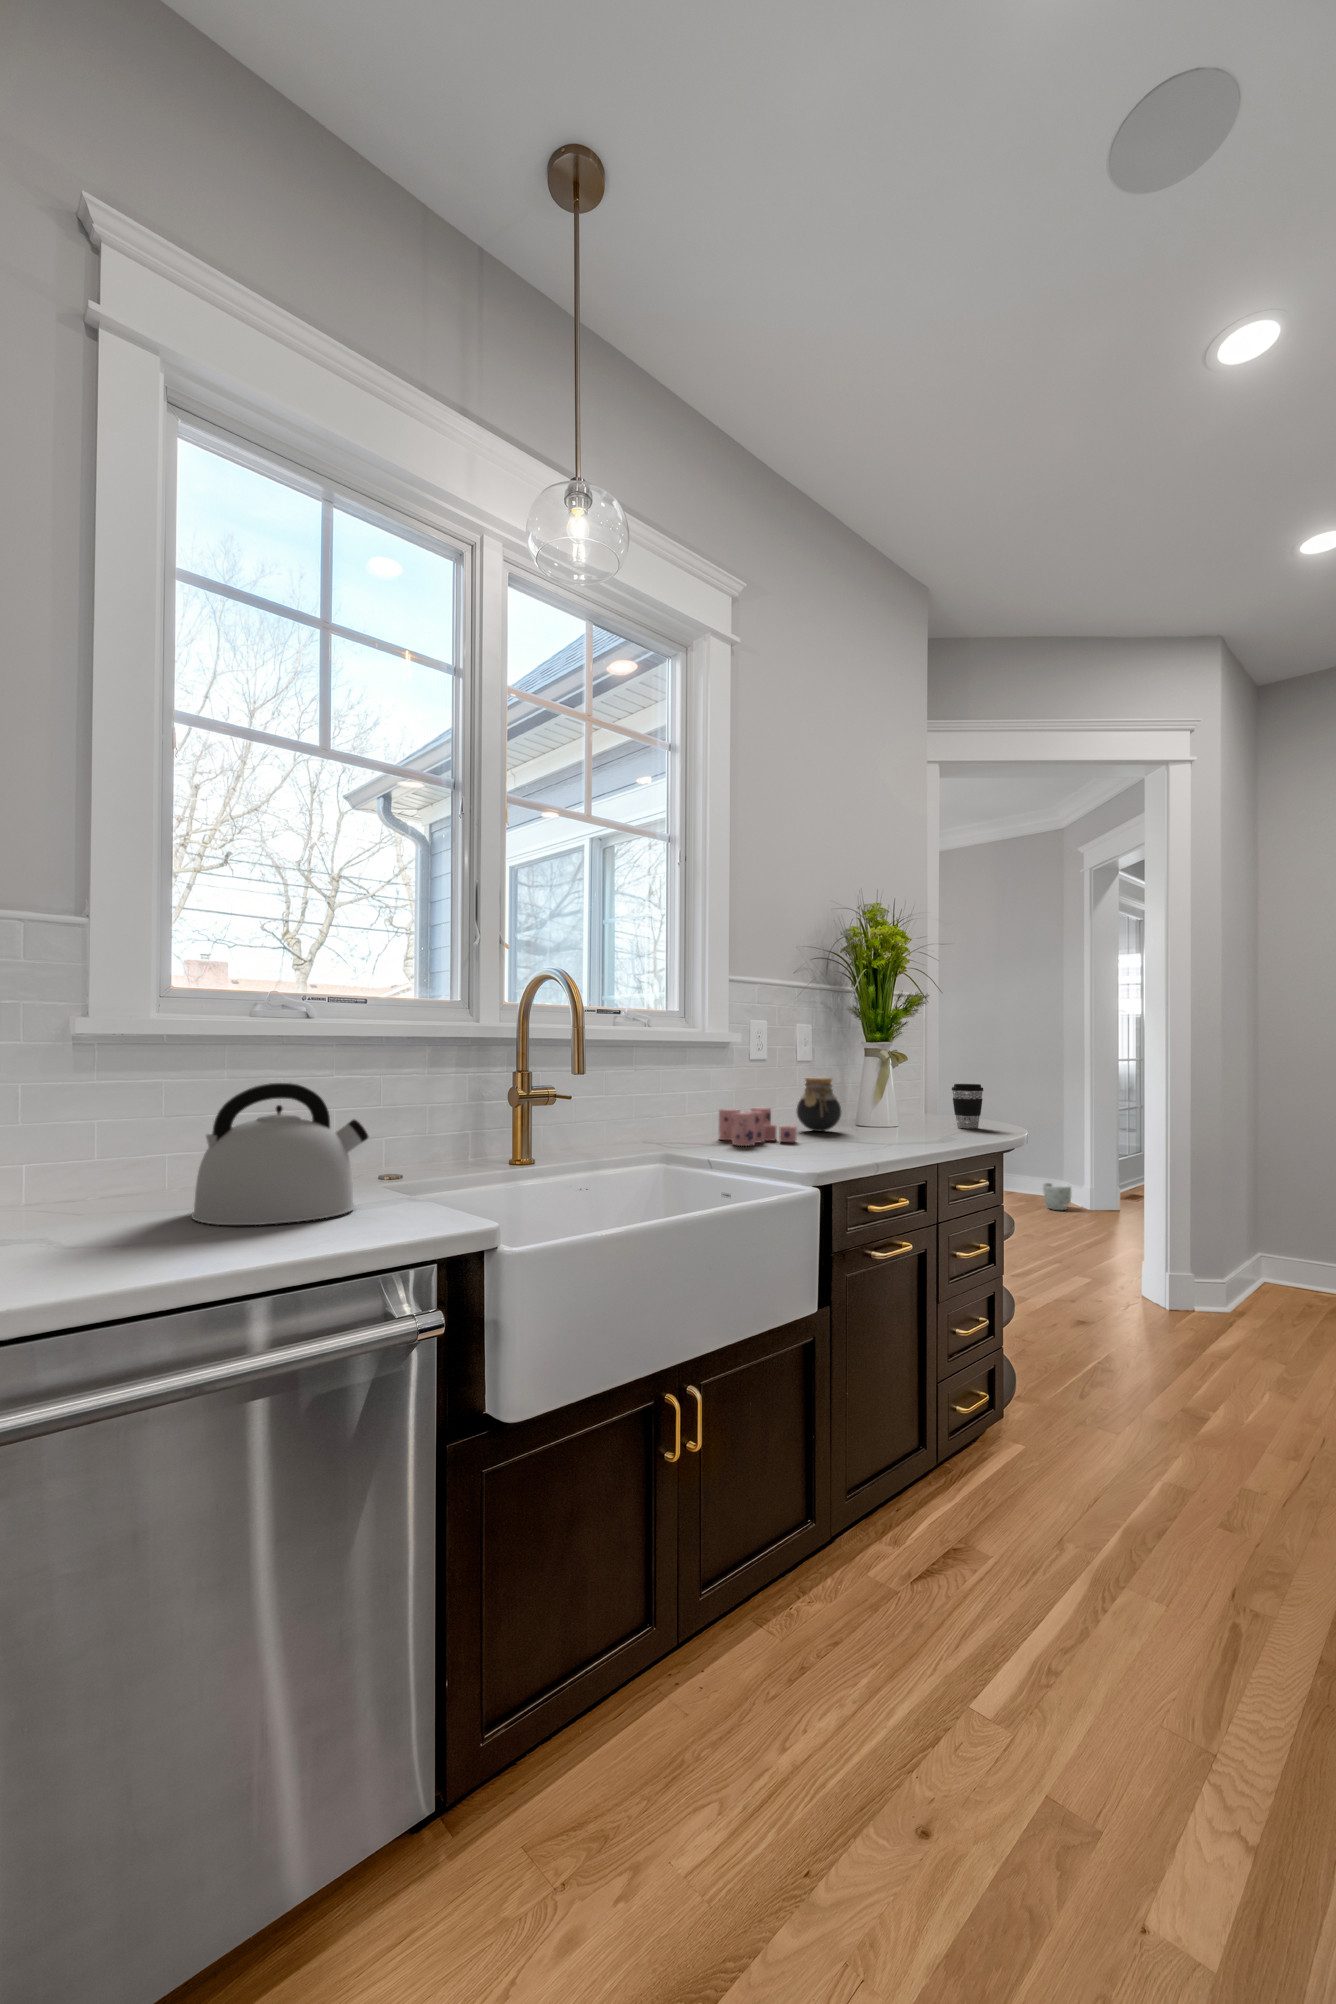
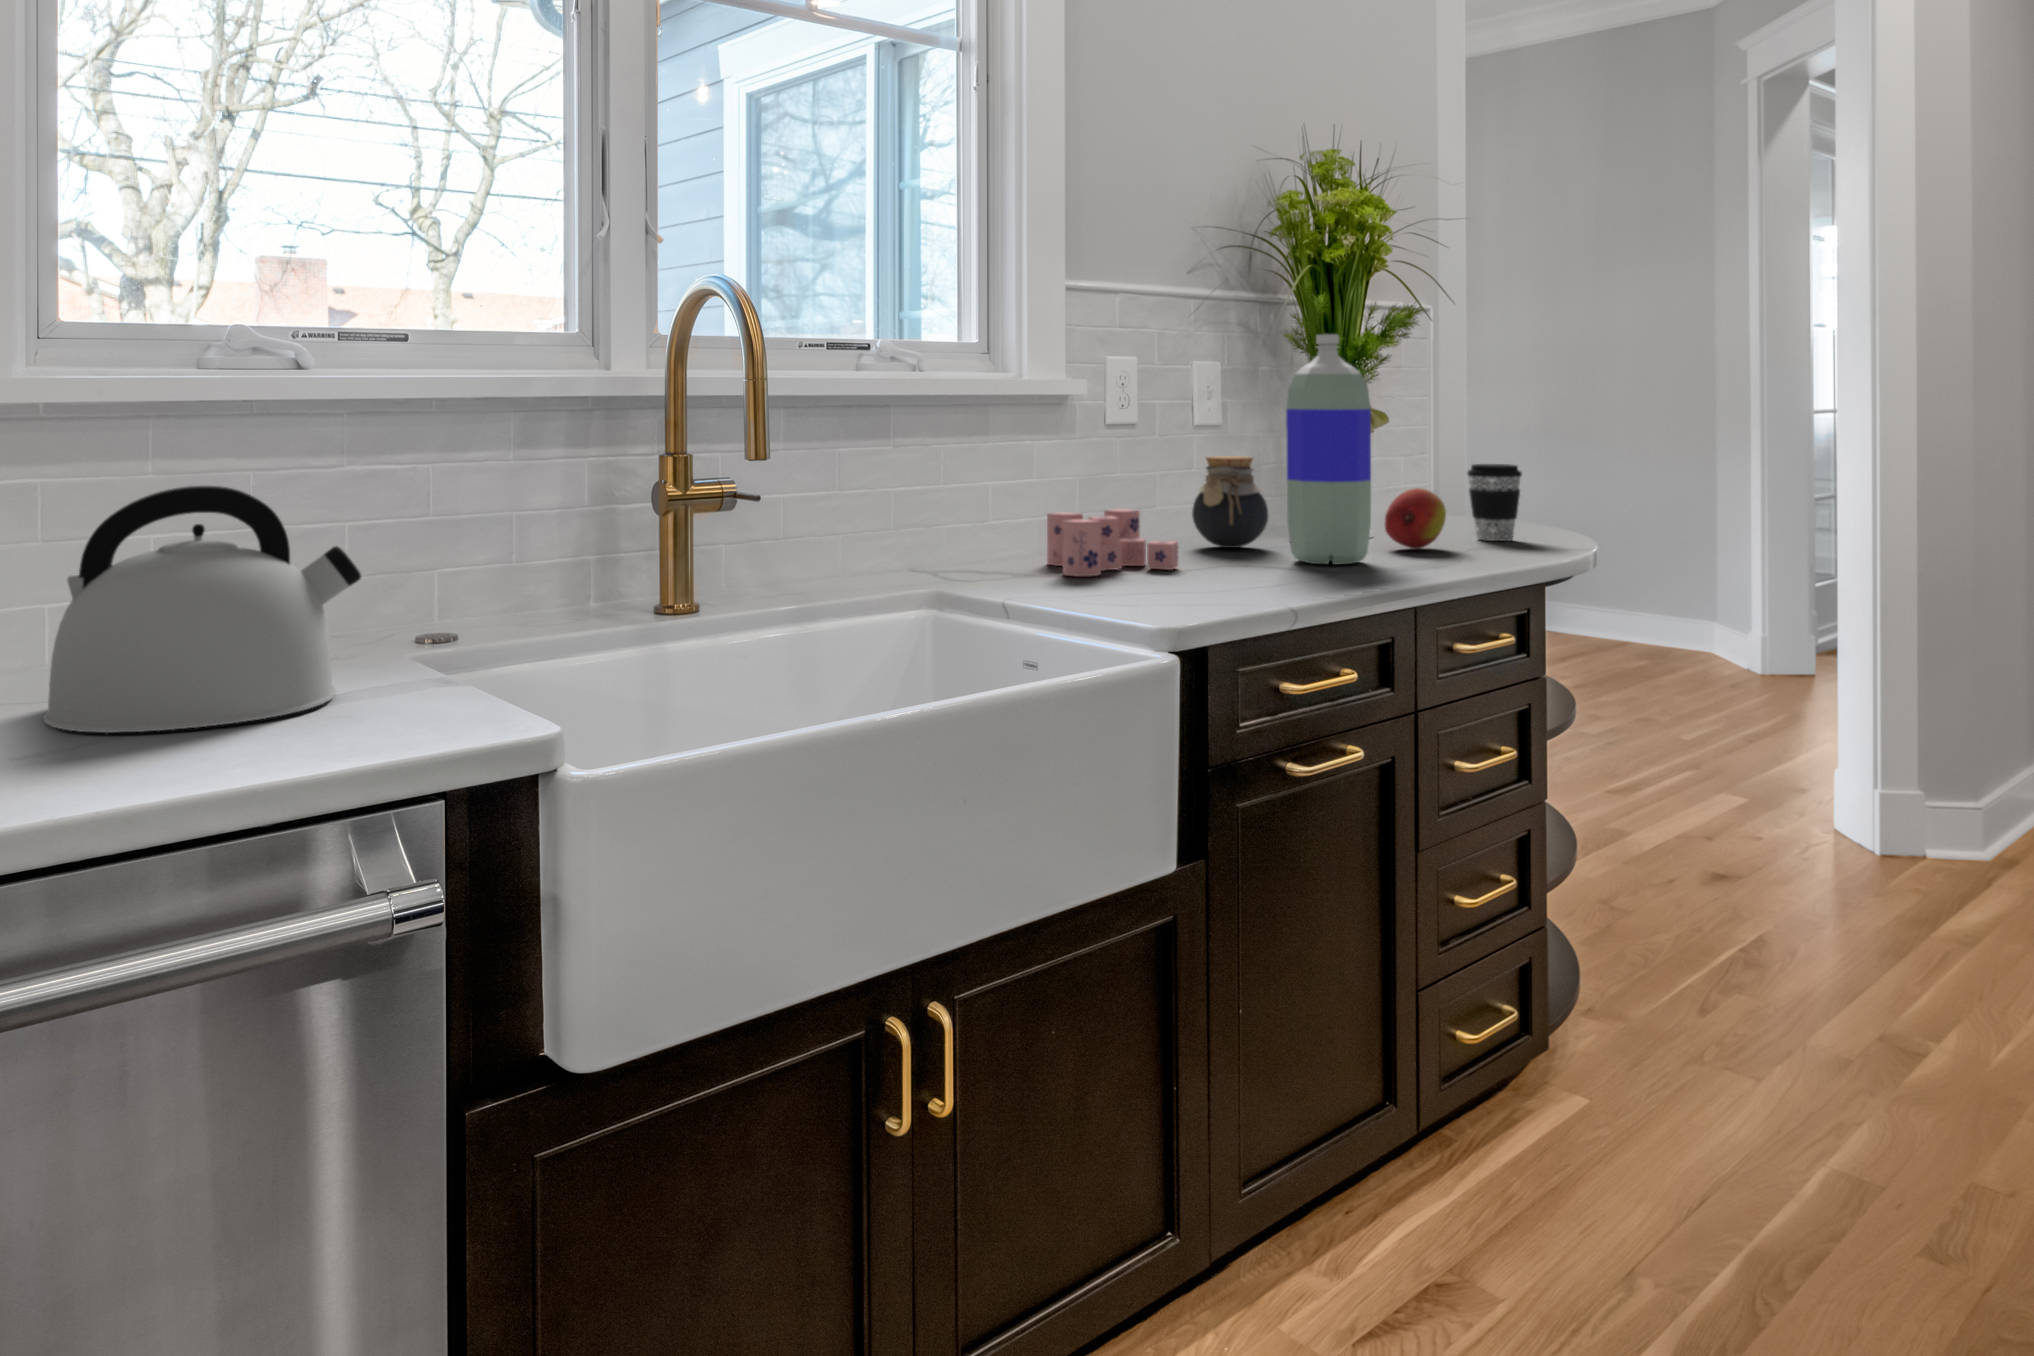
bottle: none [857,1007,906,1140] -> present [1286,334,1371,564]
fruit: none [908,1097,943,1132] -> present [1385,488,1446,549]
planter: present [1043,1183,1071,1210] -> none [1679,623,1728,669]

